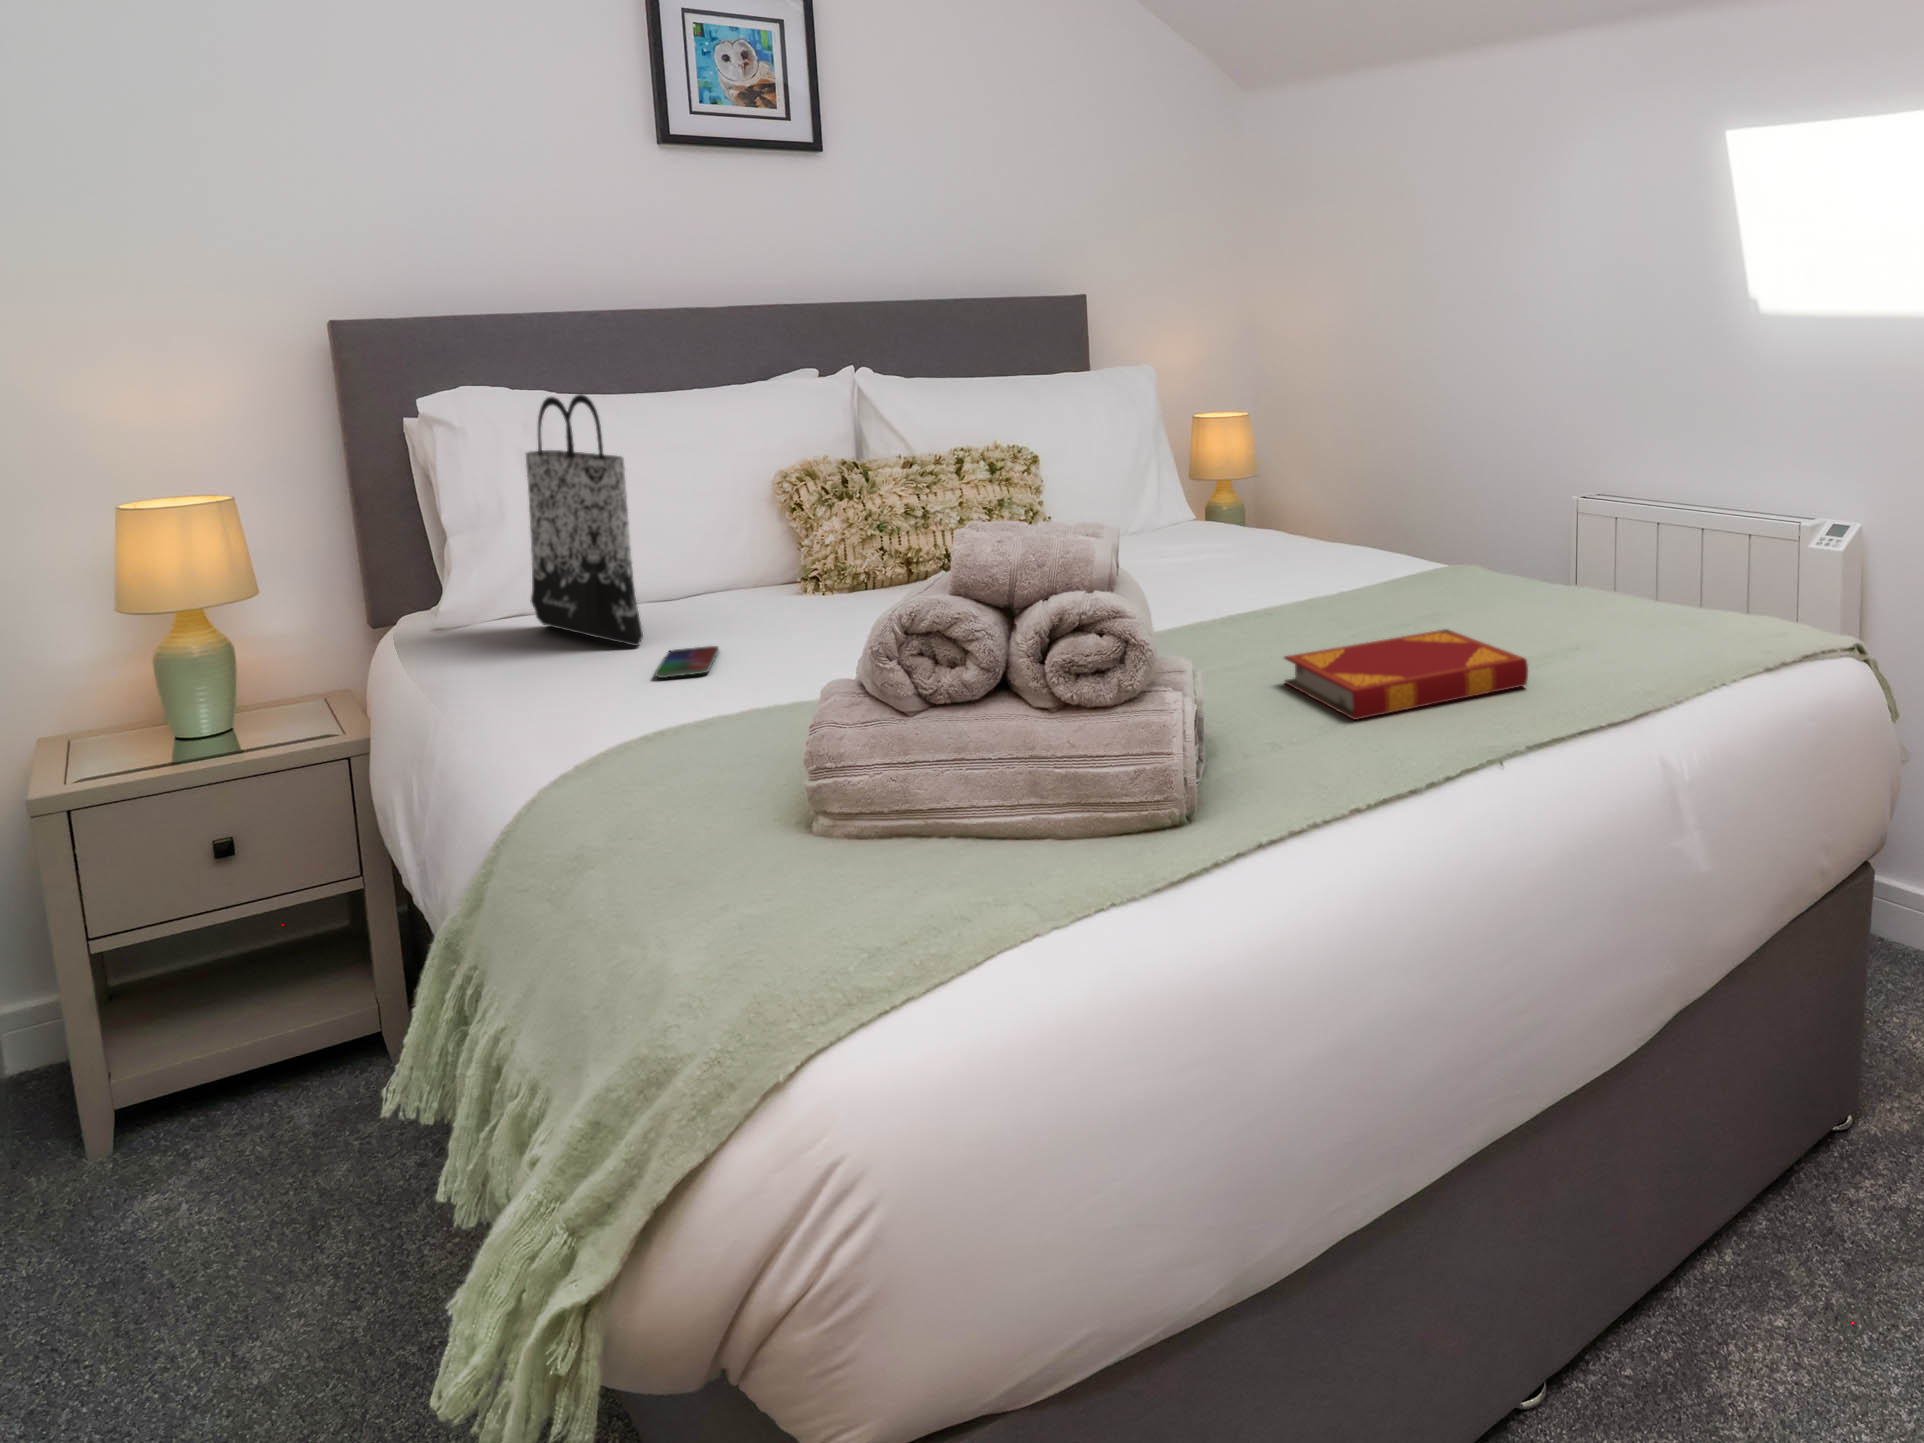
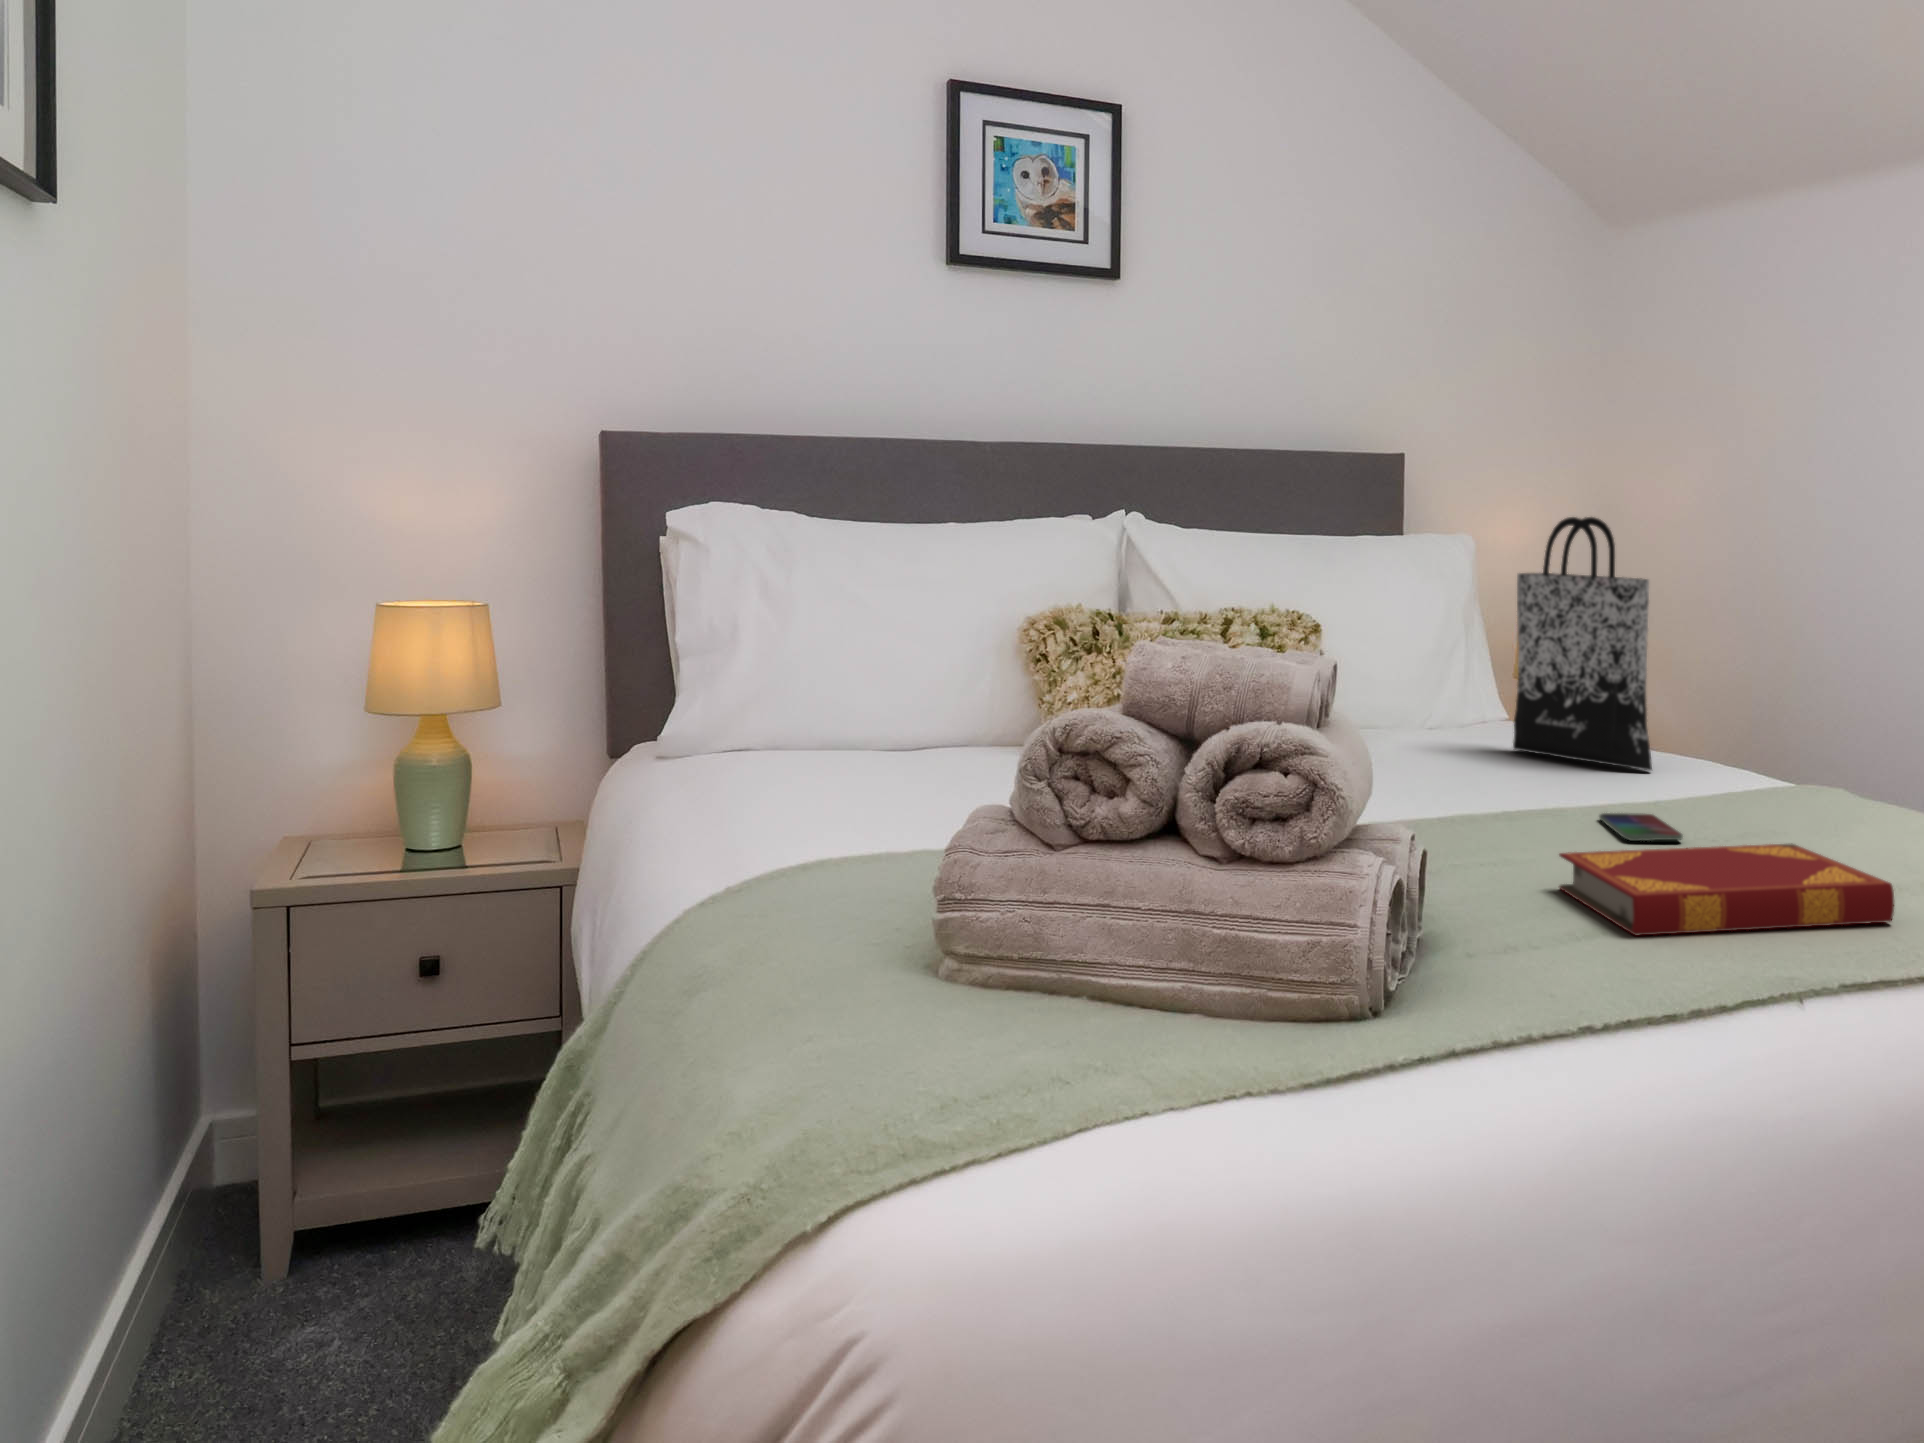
tote bag: present [526,394,643,646] -> present [1513,517,1652,771]
smartphone: present [655,646,719,678] -> present [1599,813,1683,841]

